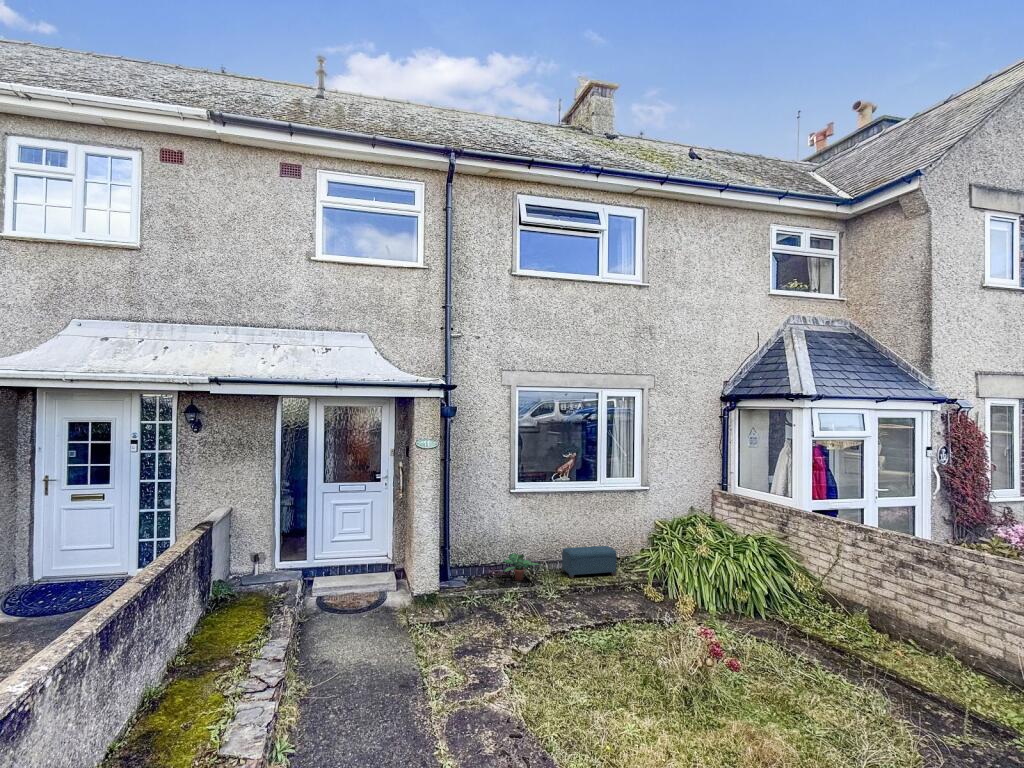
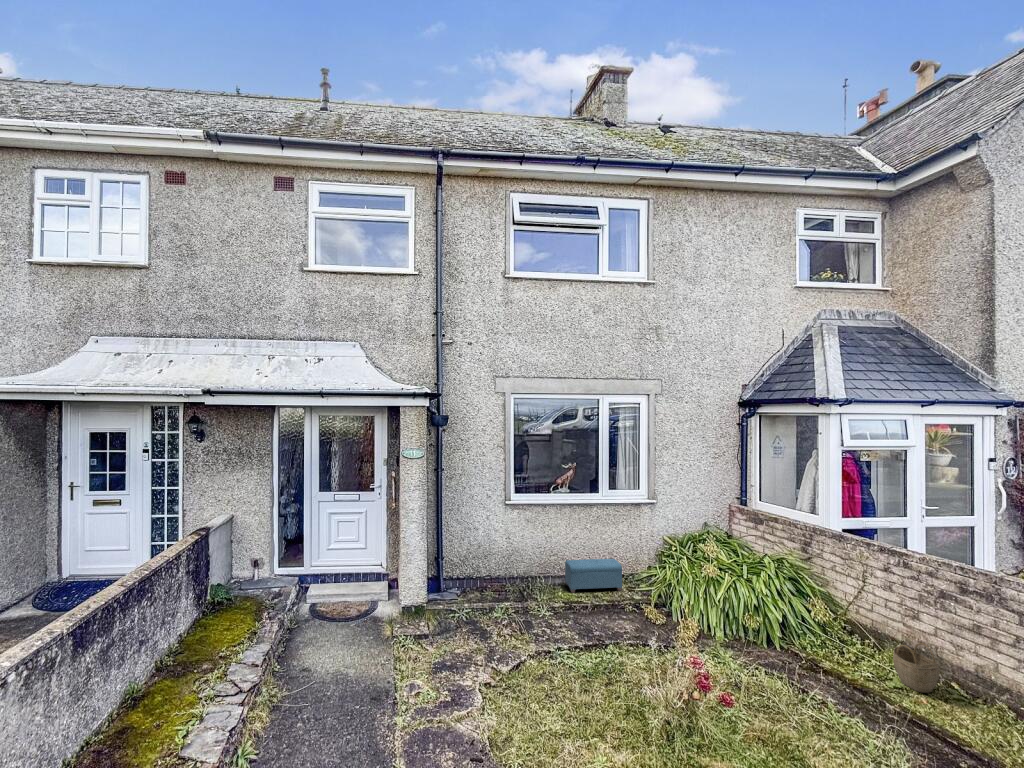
potted plant: present [503,553,540,581] -> none [499,564,538,593]
woven basket: none [863,604,900,645] -> present [893,643,939,693]

